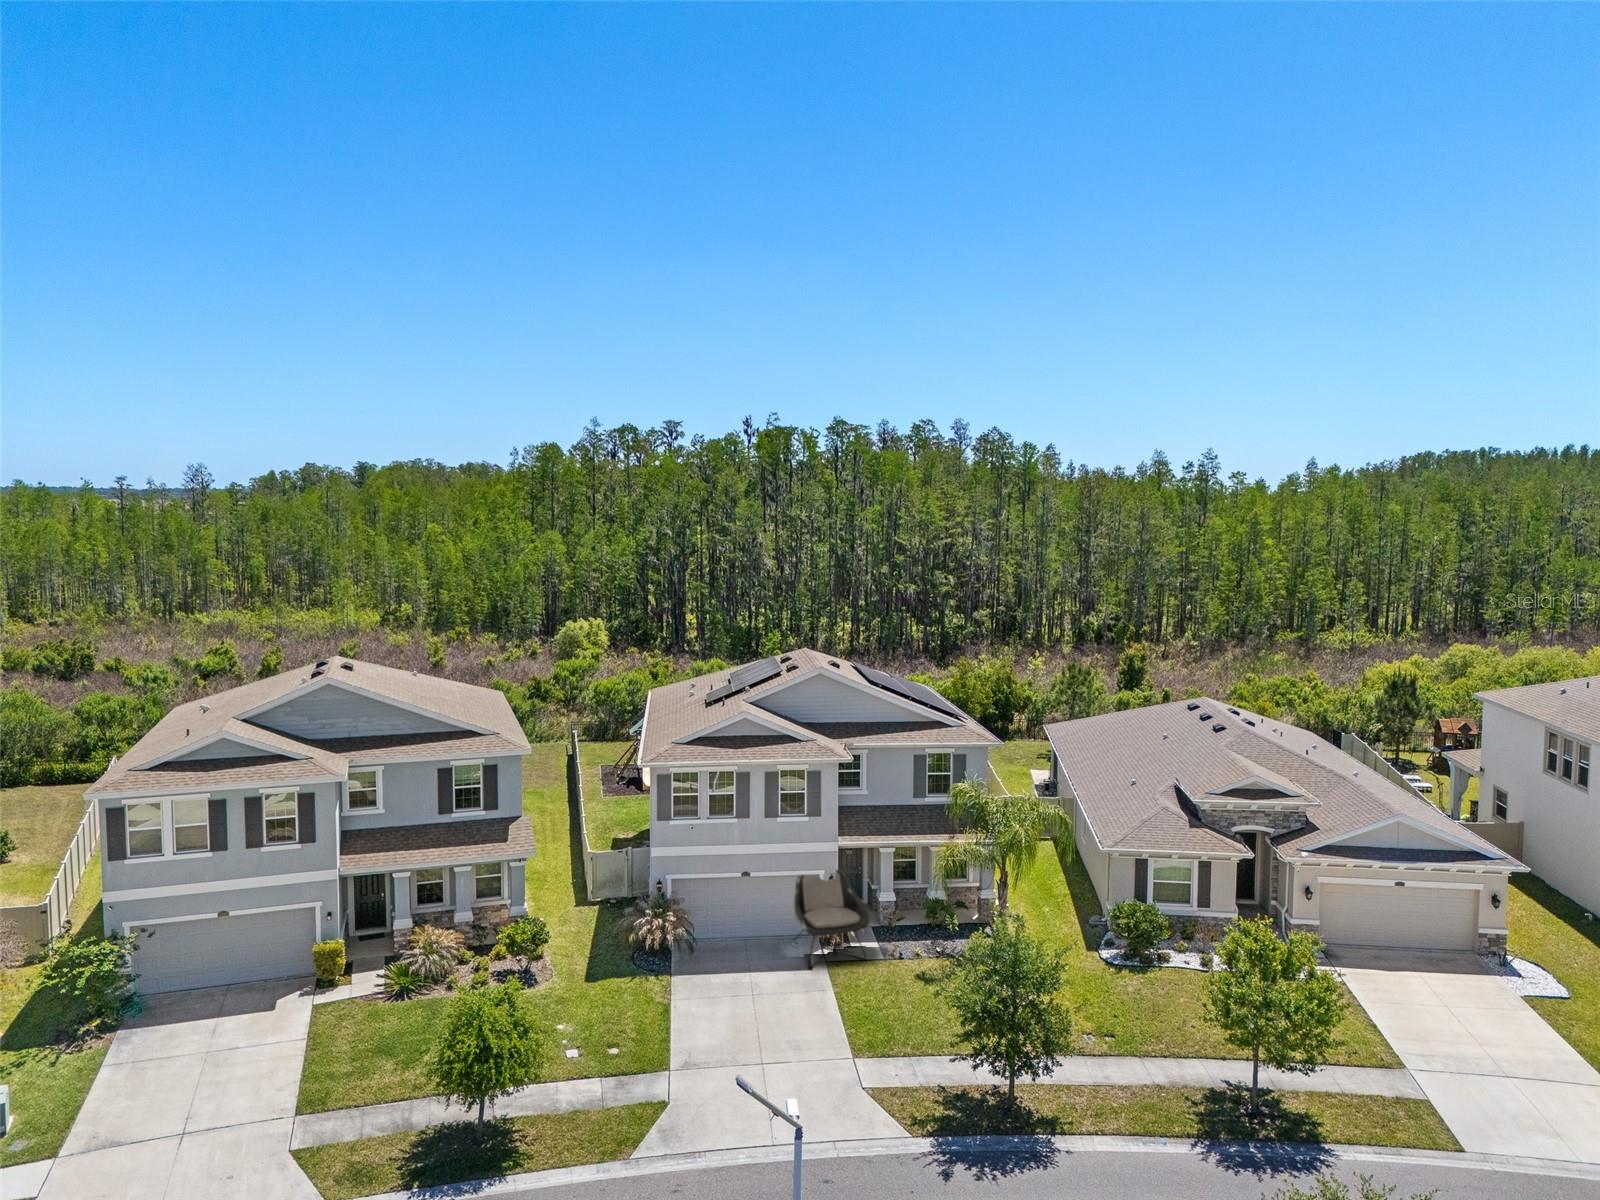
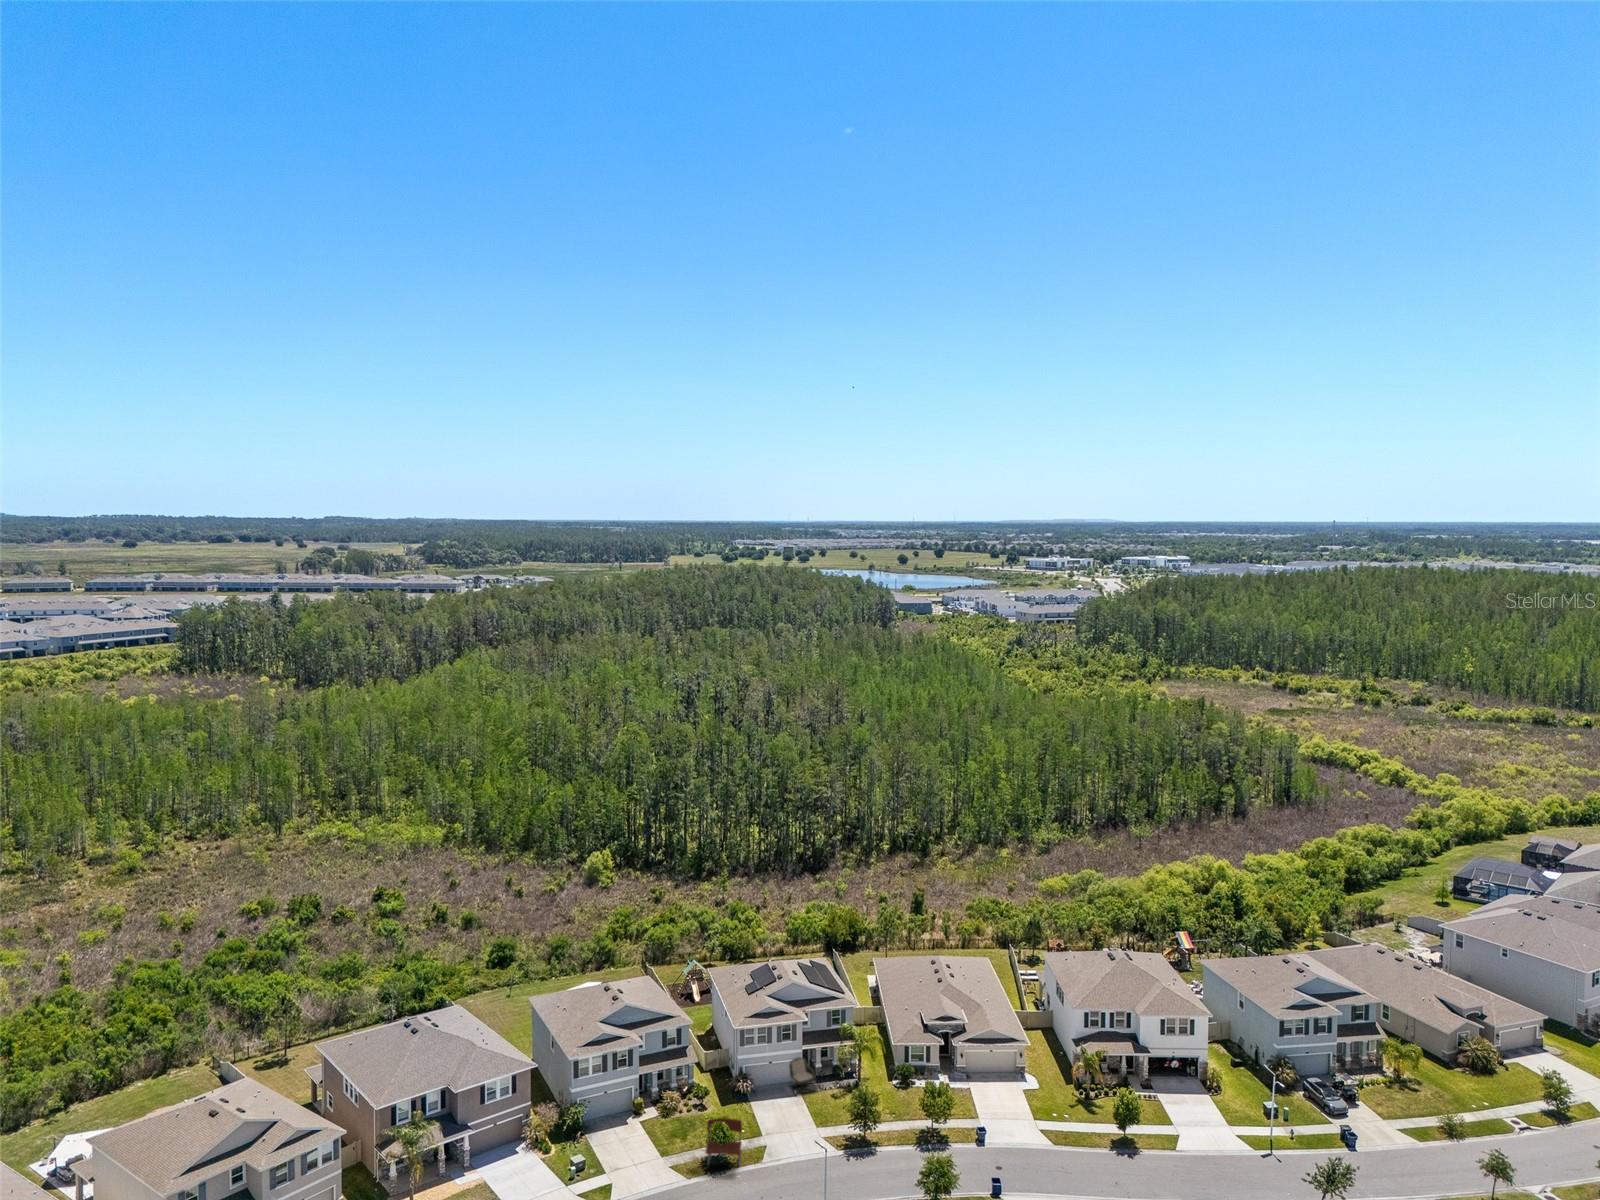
bench: none [413,990,562,1163] -> present [705,1118,742,1166]

